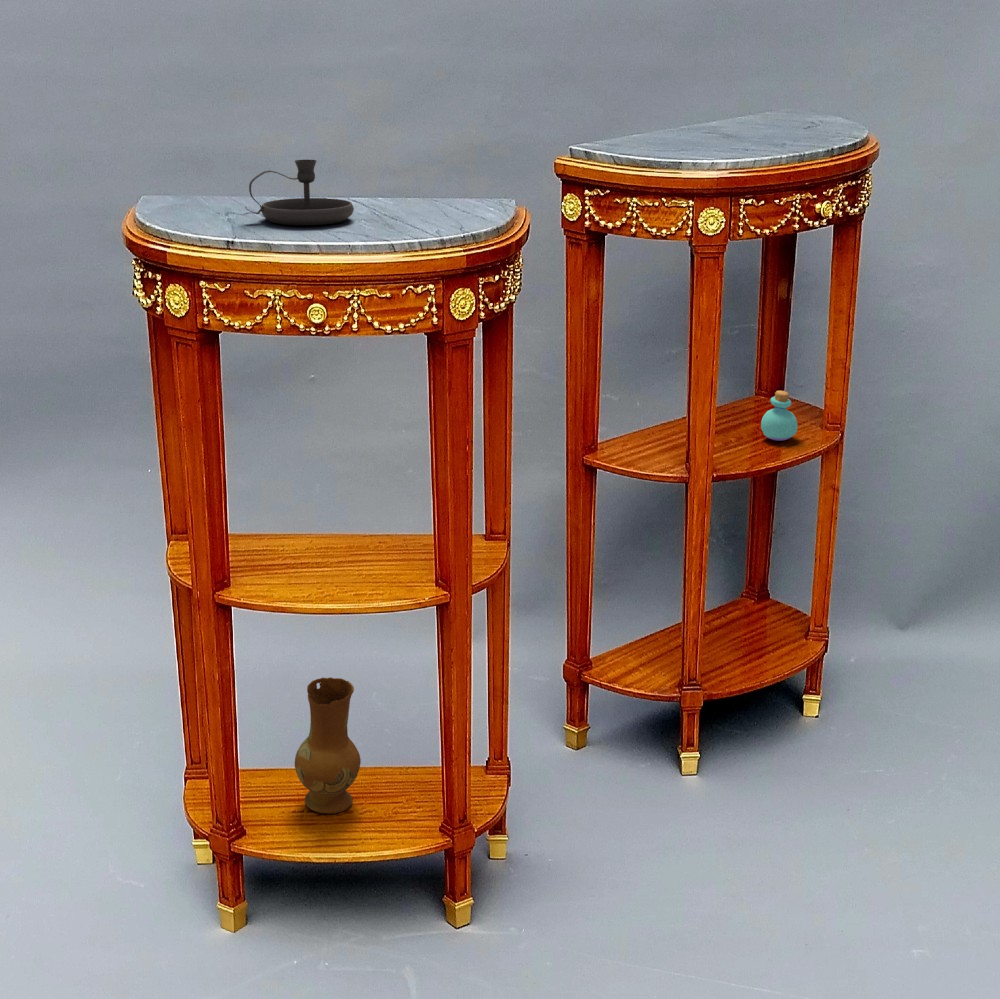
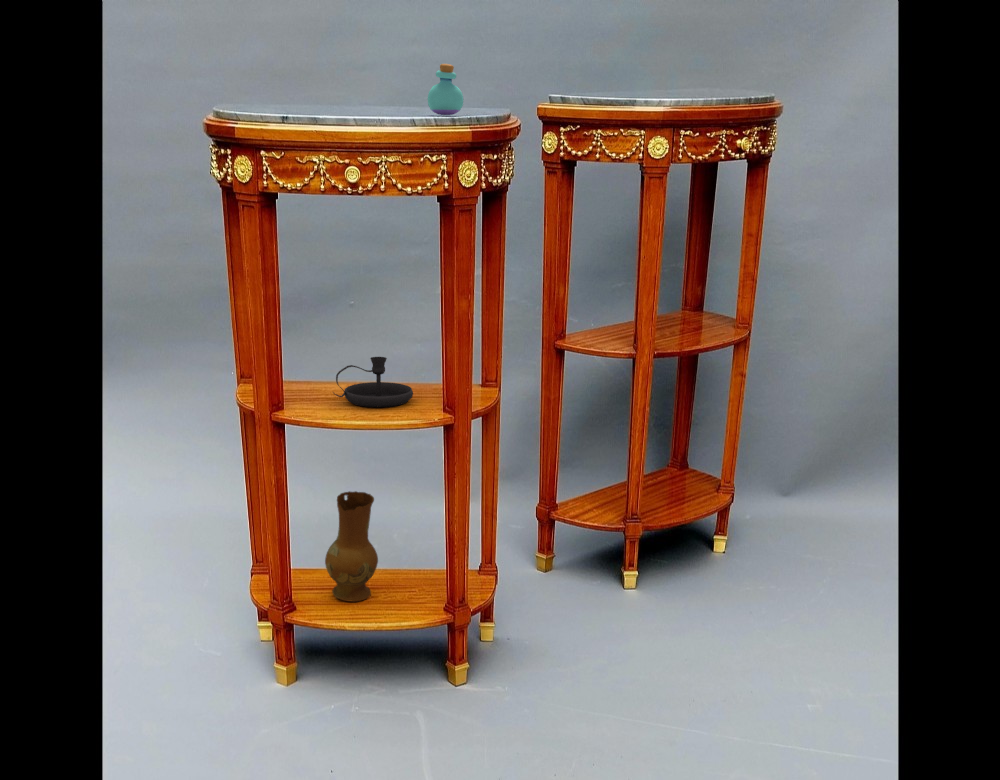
candlestick: present [245,160,354,225] -> present [333,357,413,407]
perfume bottle: present [761,391,798,441] -> present [428,64,464,115]

